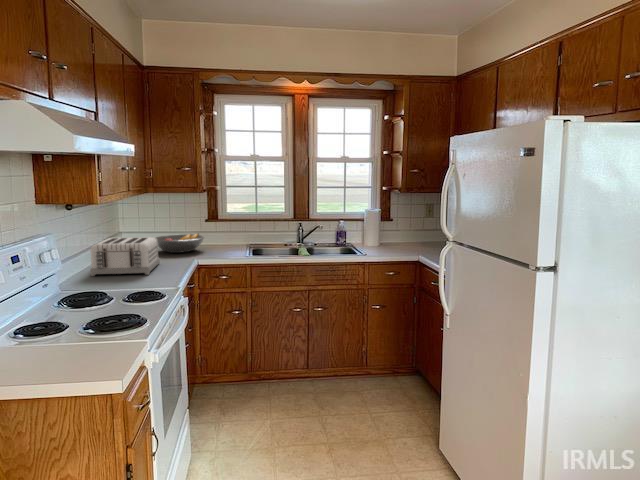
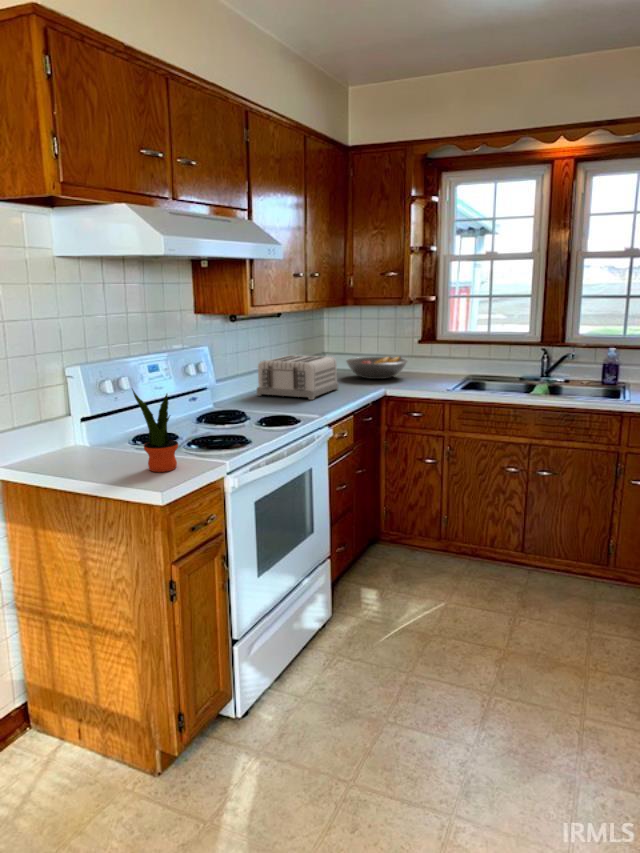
potted plant: none [41,282,97,364] -> present [132,389,178,472]

